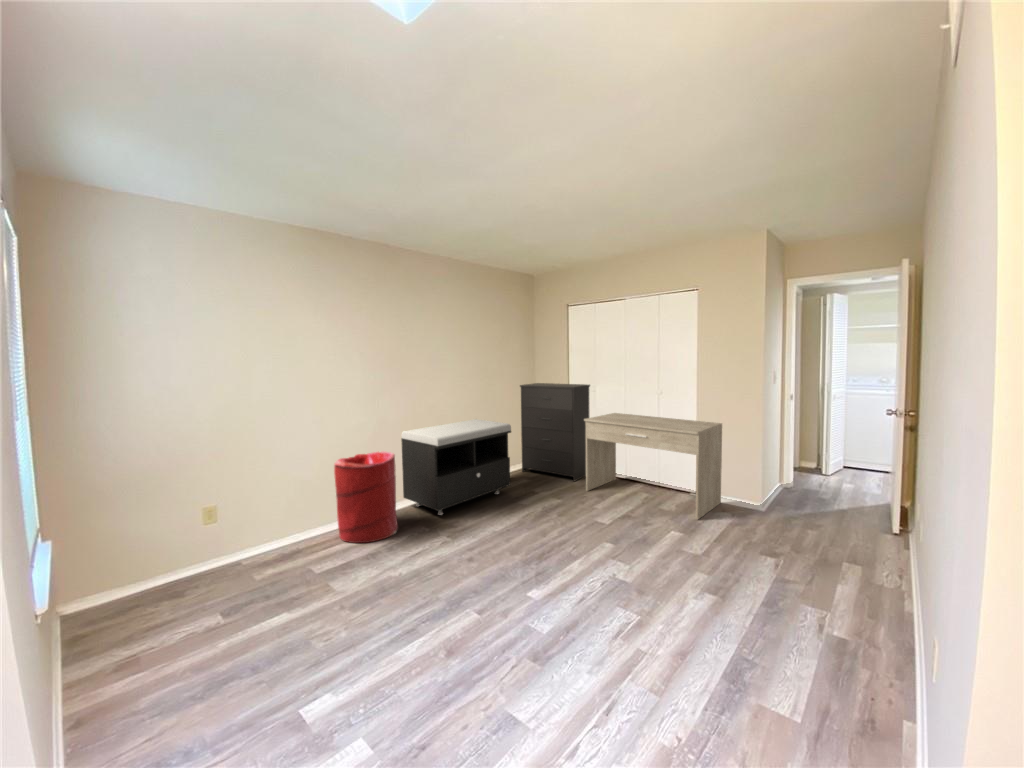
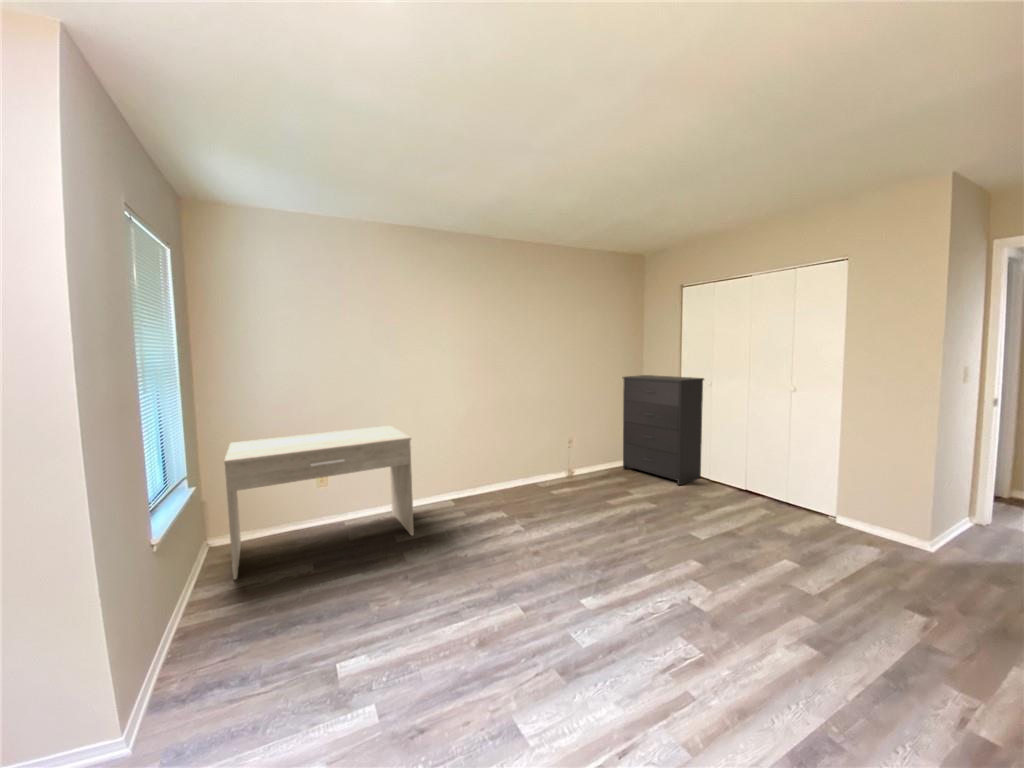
desk: present [584,413,722,520] -> present [224,426,414,579]
storage bench: present [401,419,511,515] -> none [492,411,604,504]
laundry hamper: present [334,452,398,543] -> none [424,437,480,521]

